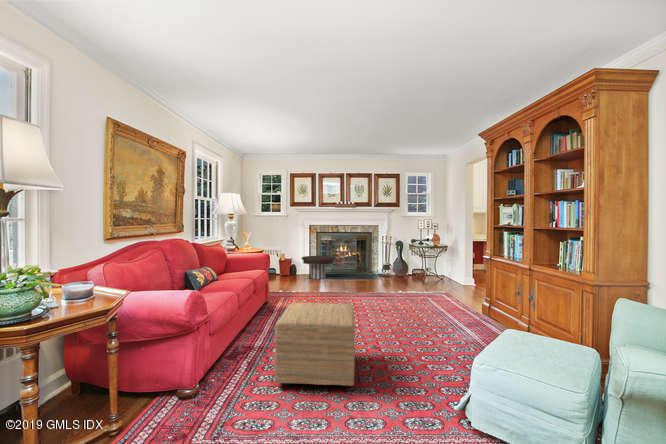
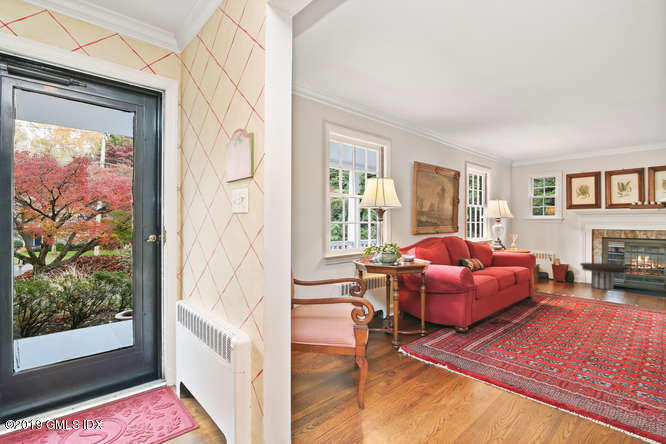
ottoman: present [275,303,355,387] -> none [523,292,611,363]

